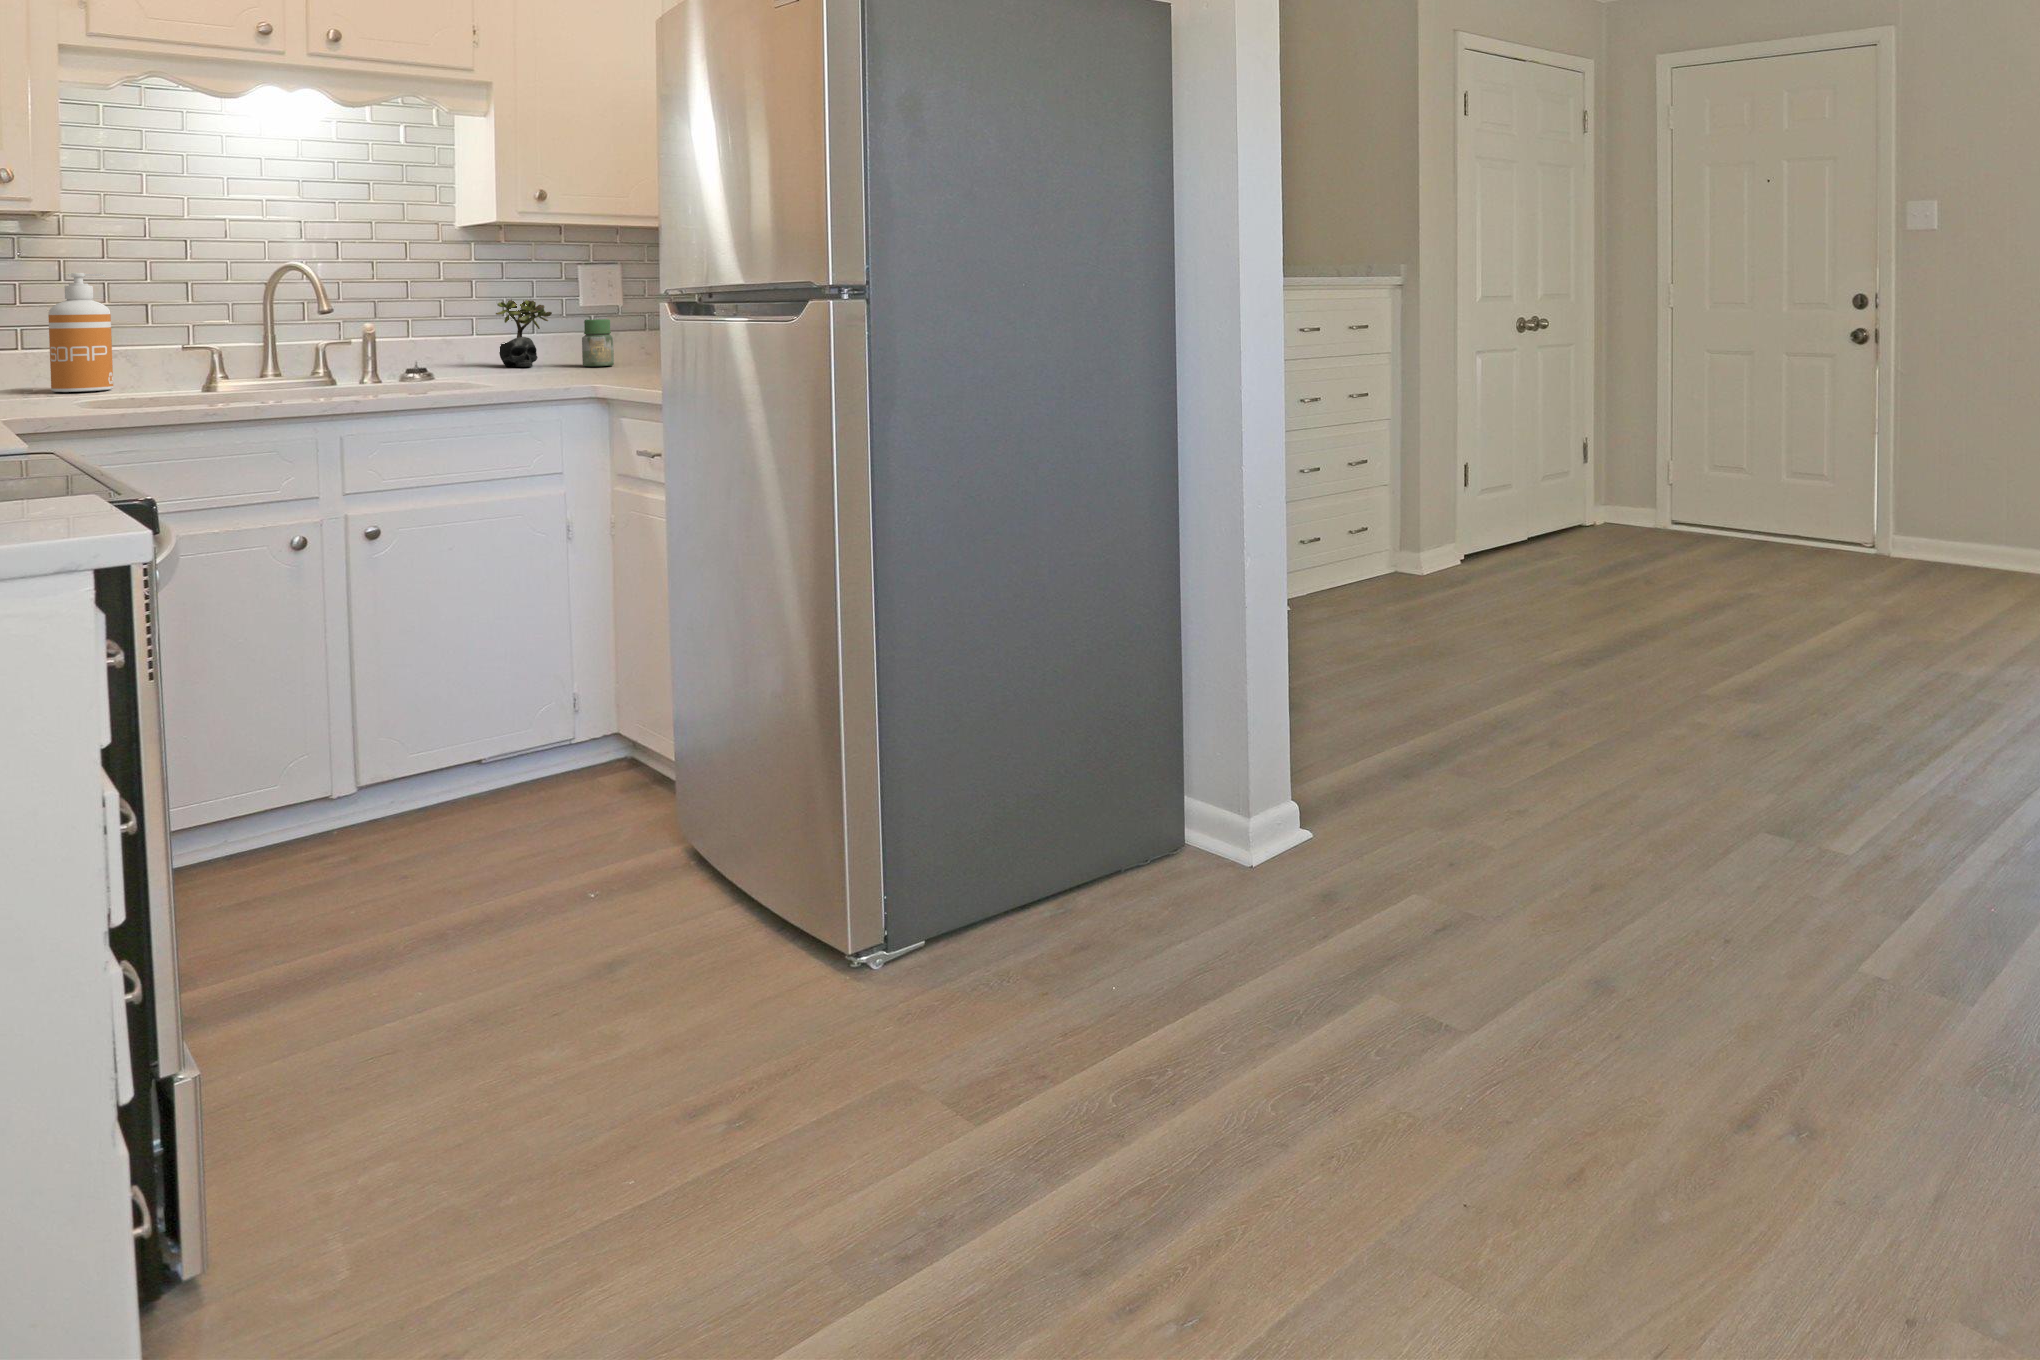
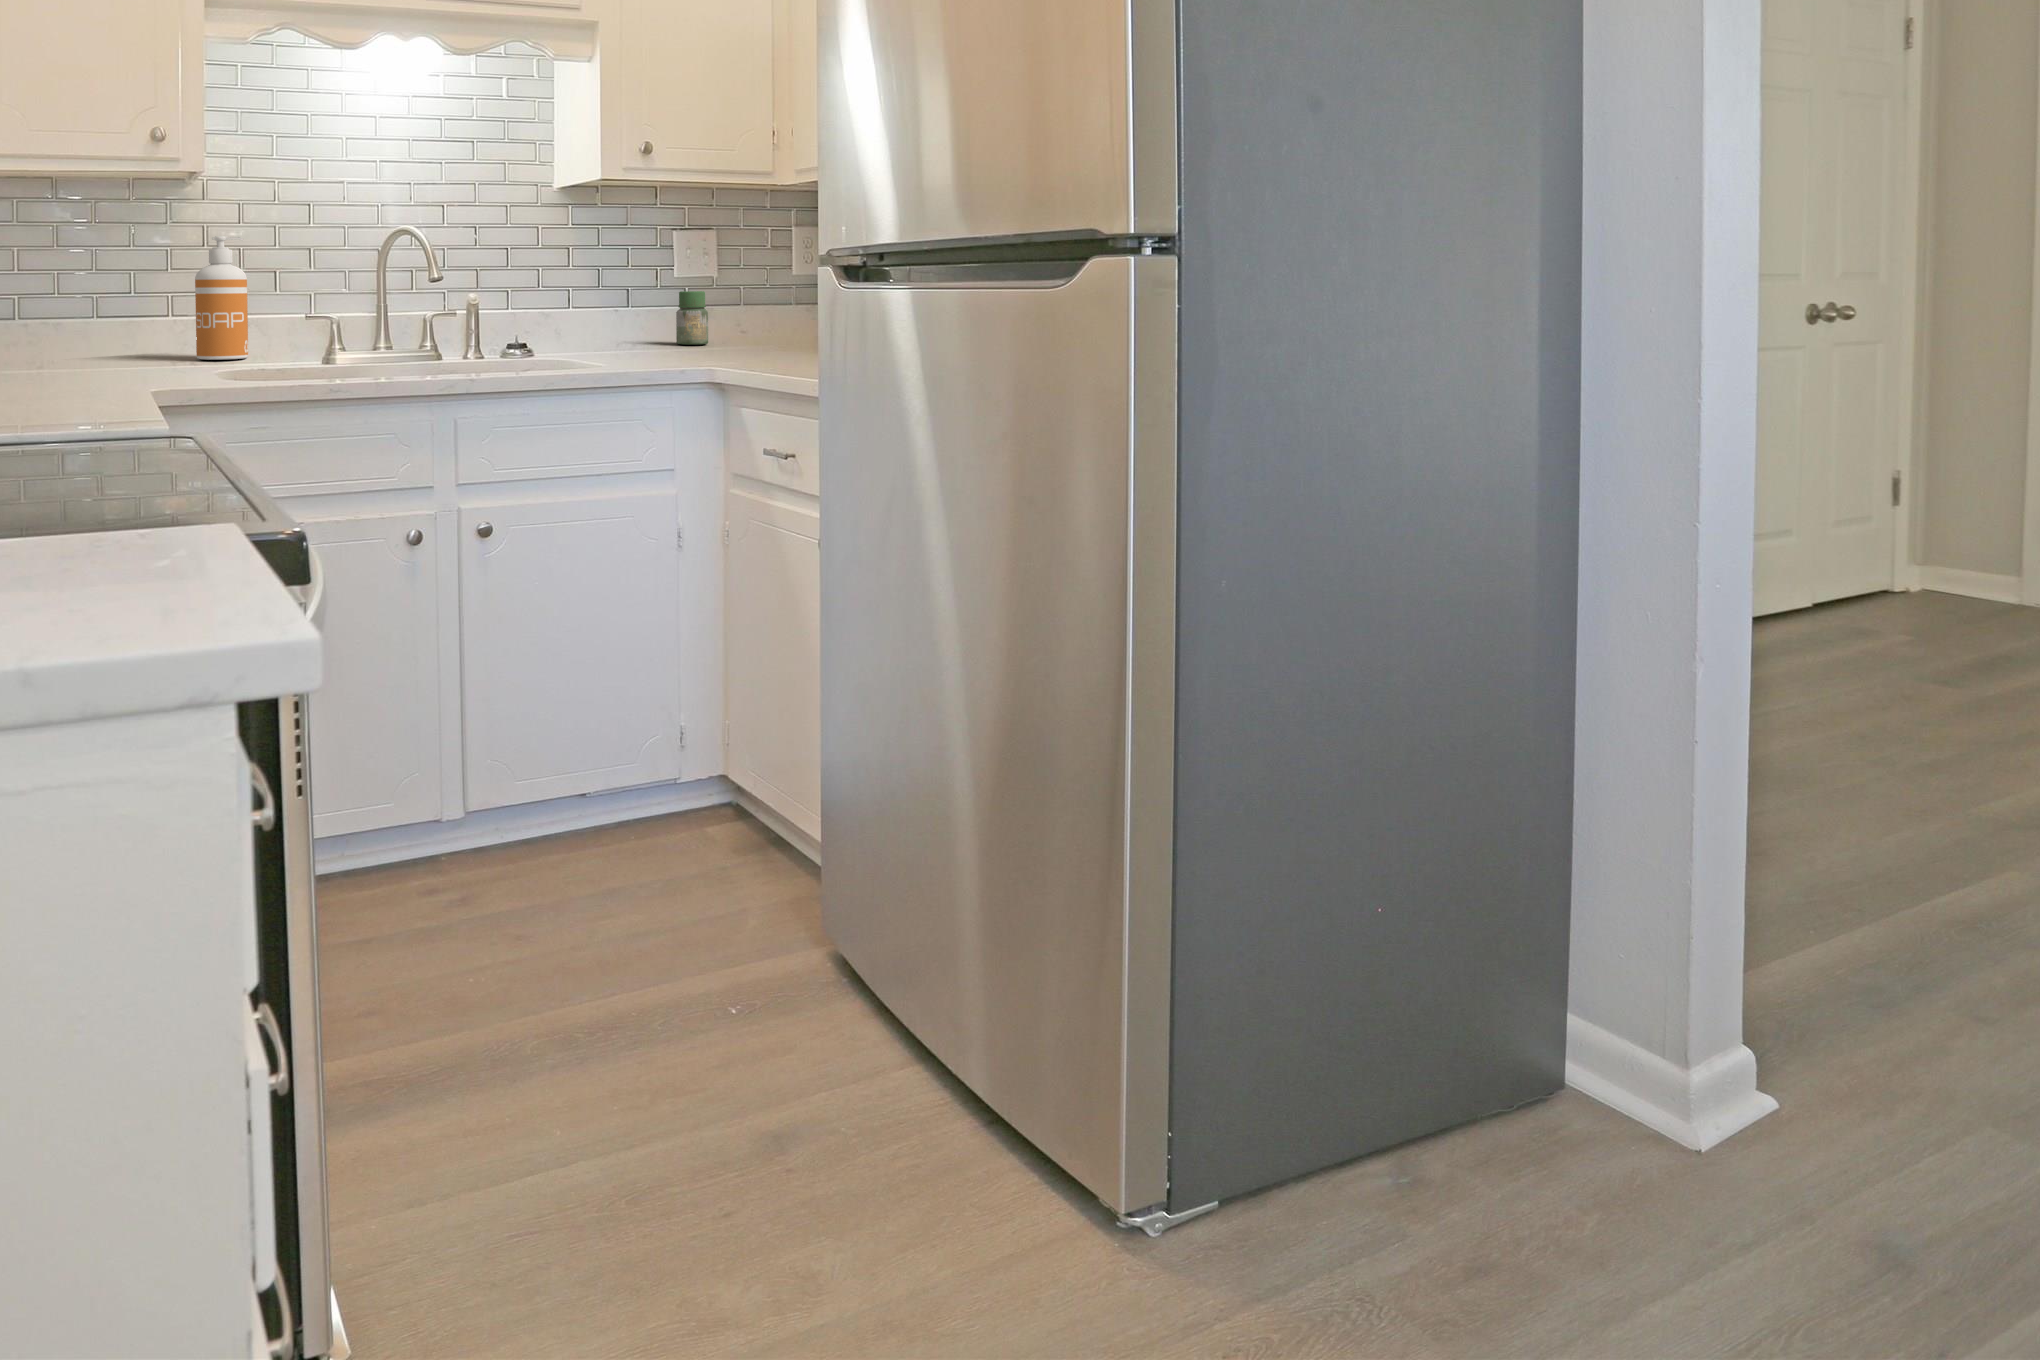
succulent plant: present [496,300,552,367] -> none [590,265,646,343]

